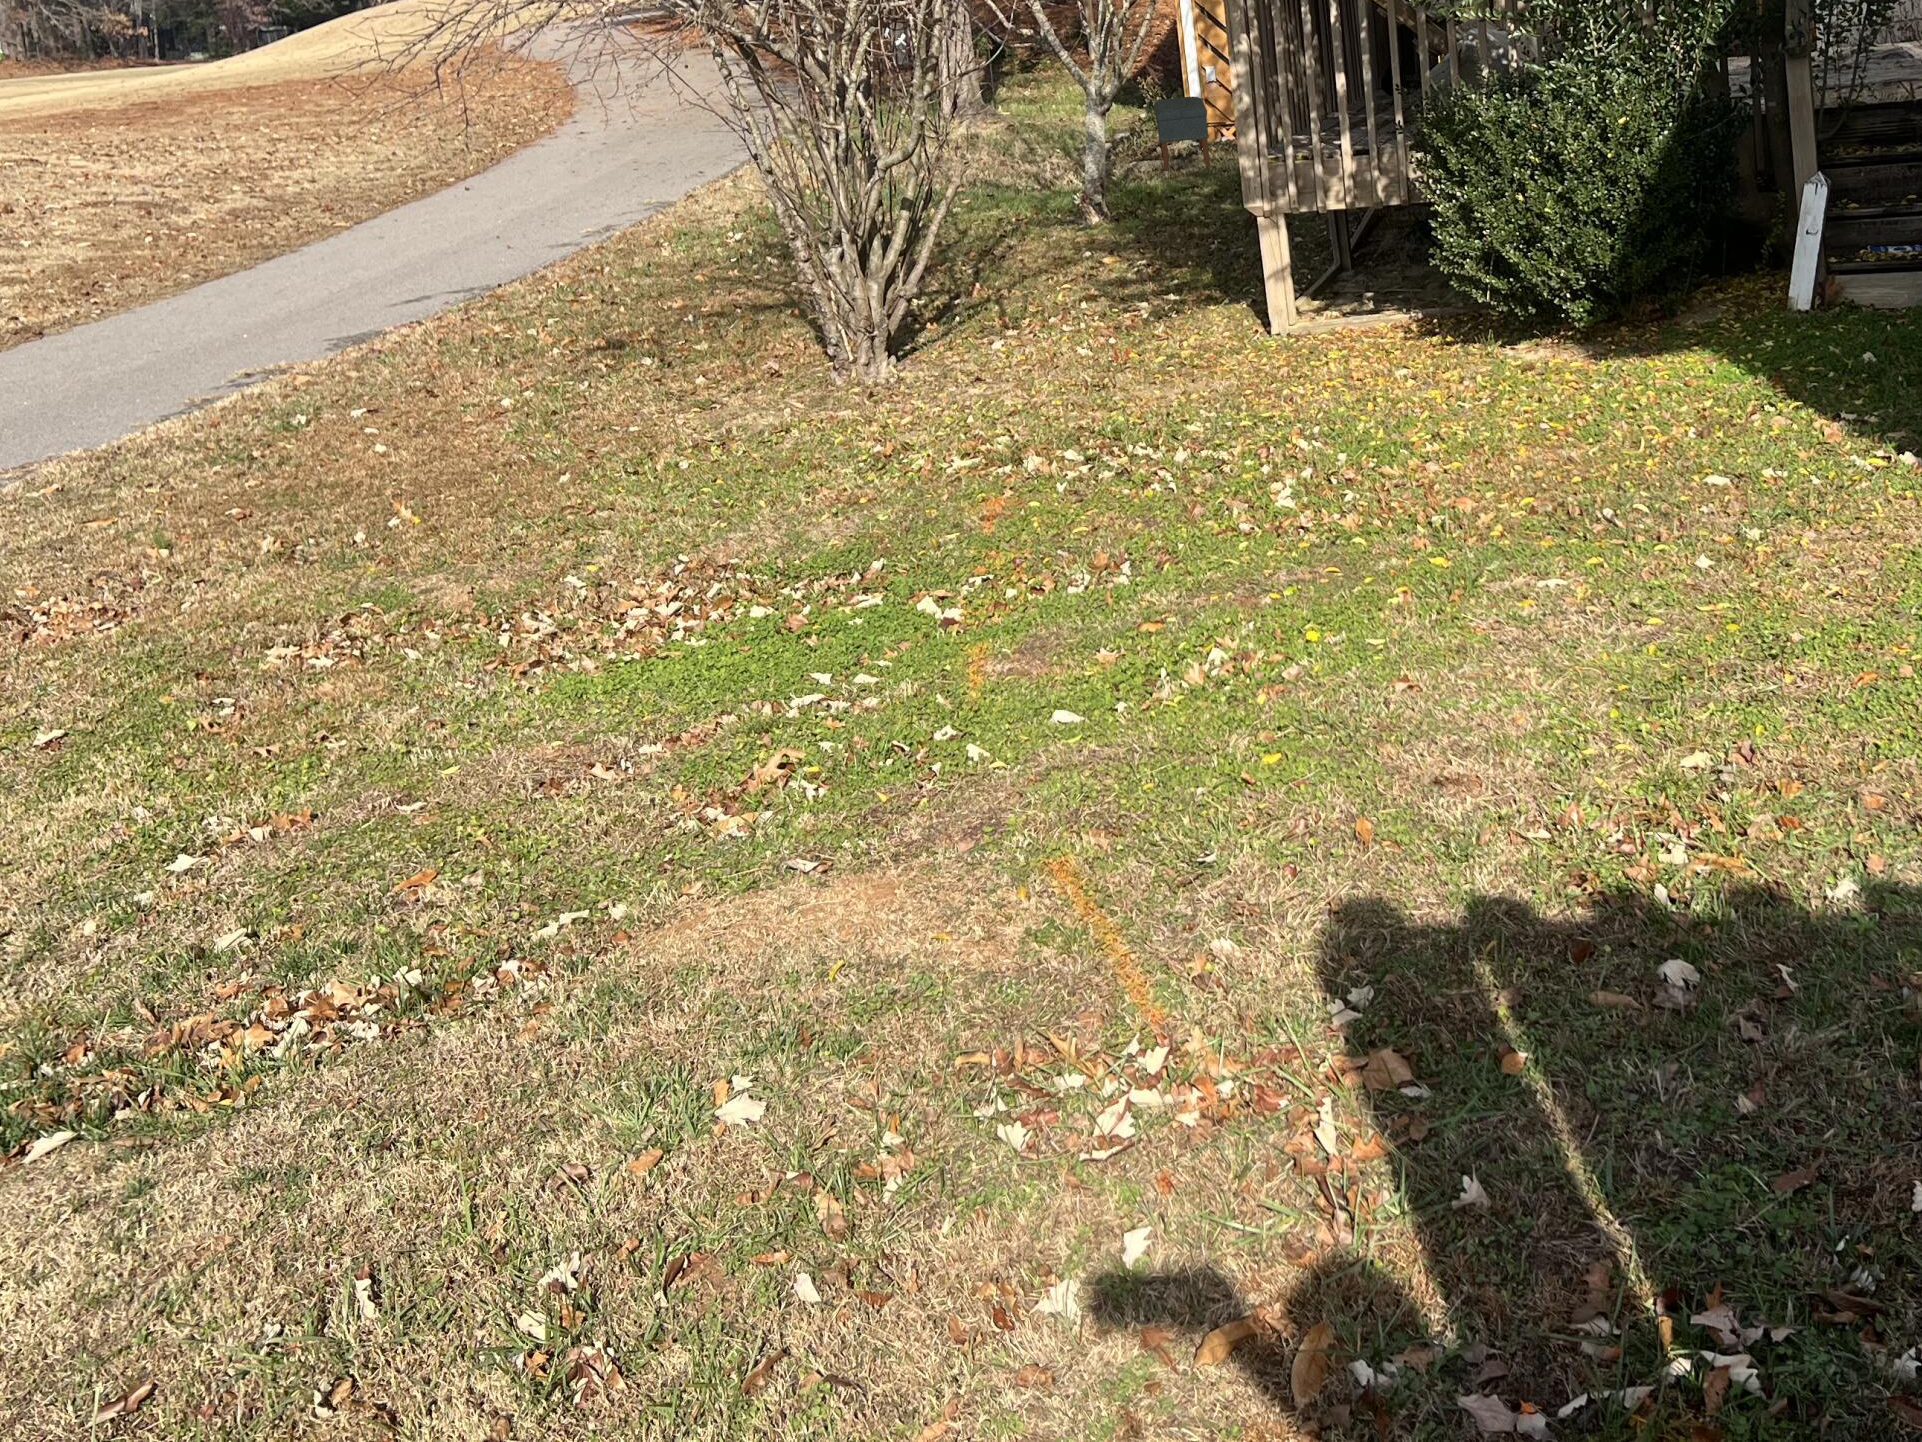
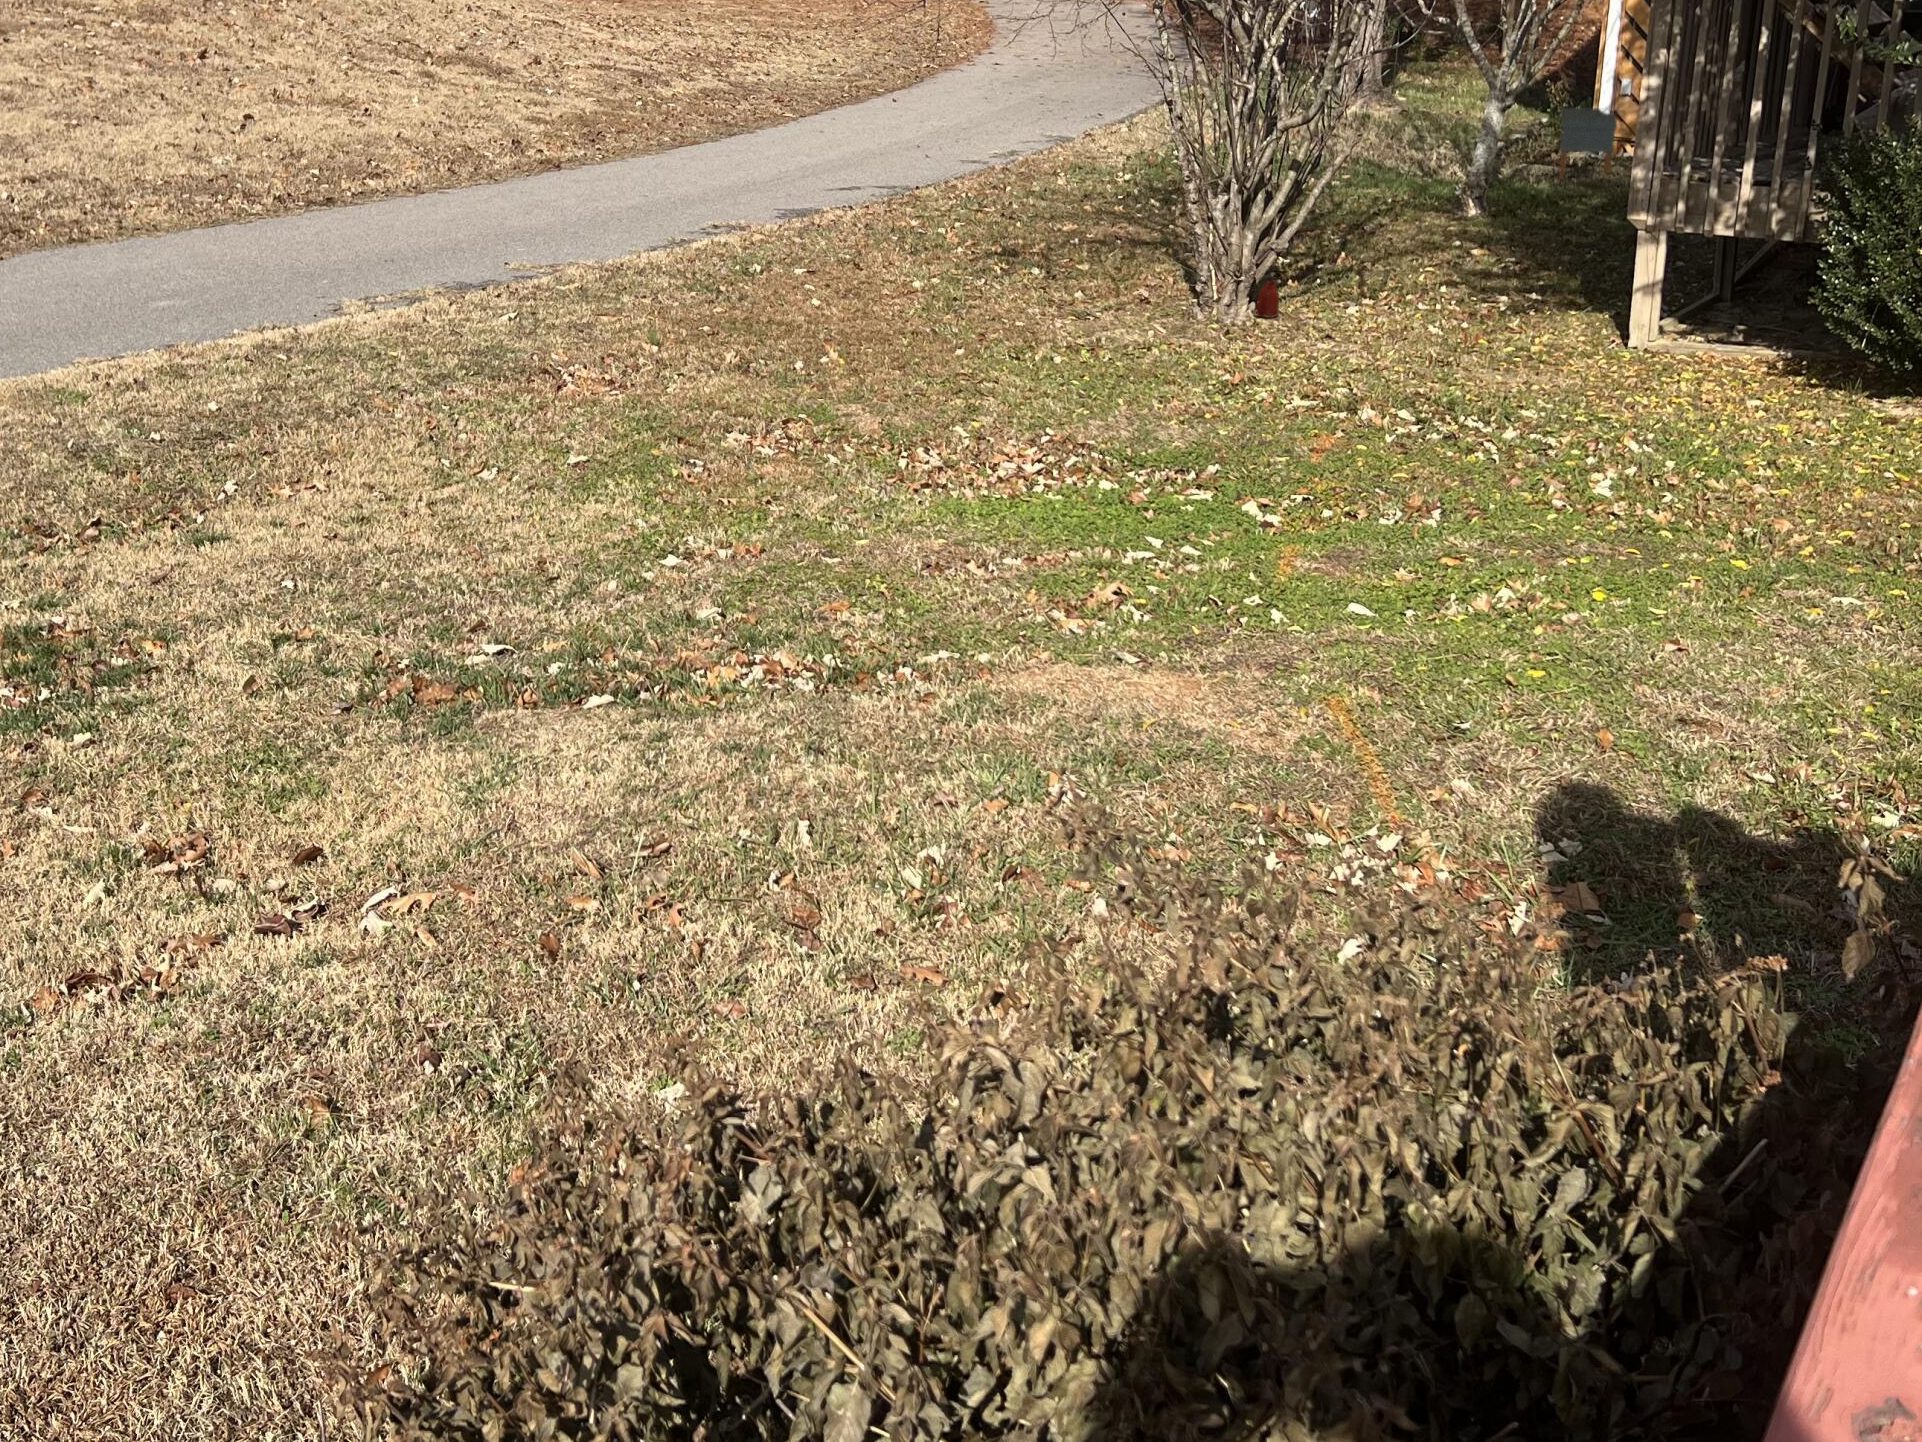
watering can: none [894,326,920,369] -> present [1256,281,1279,318]

